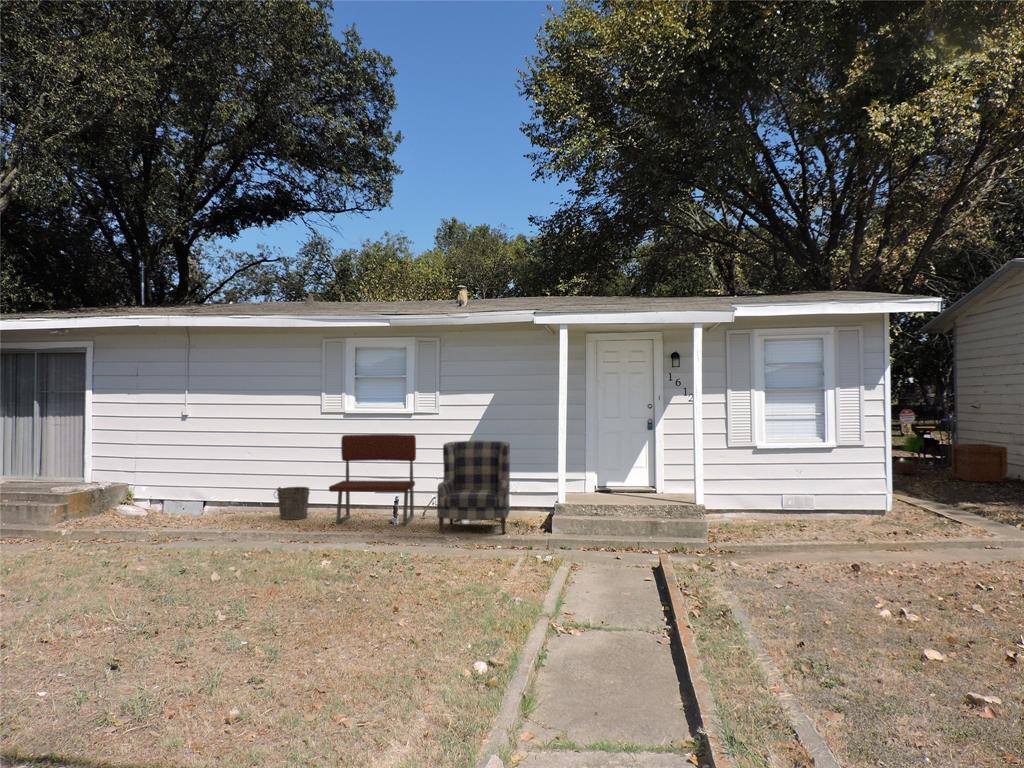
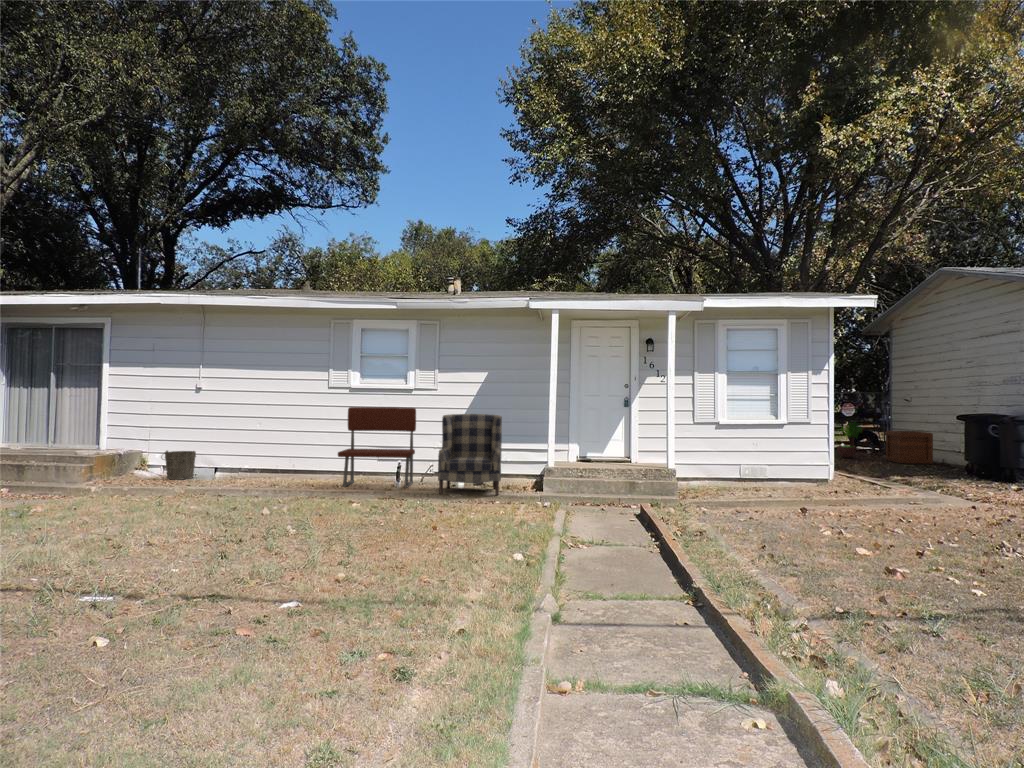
bucket: present [276,487,310,520] -> present [161,451,196,480]

